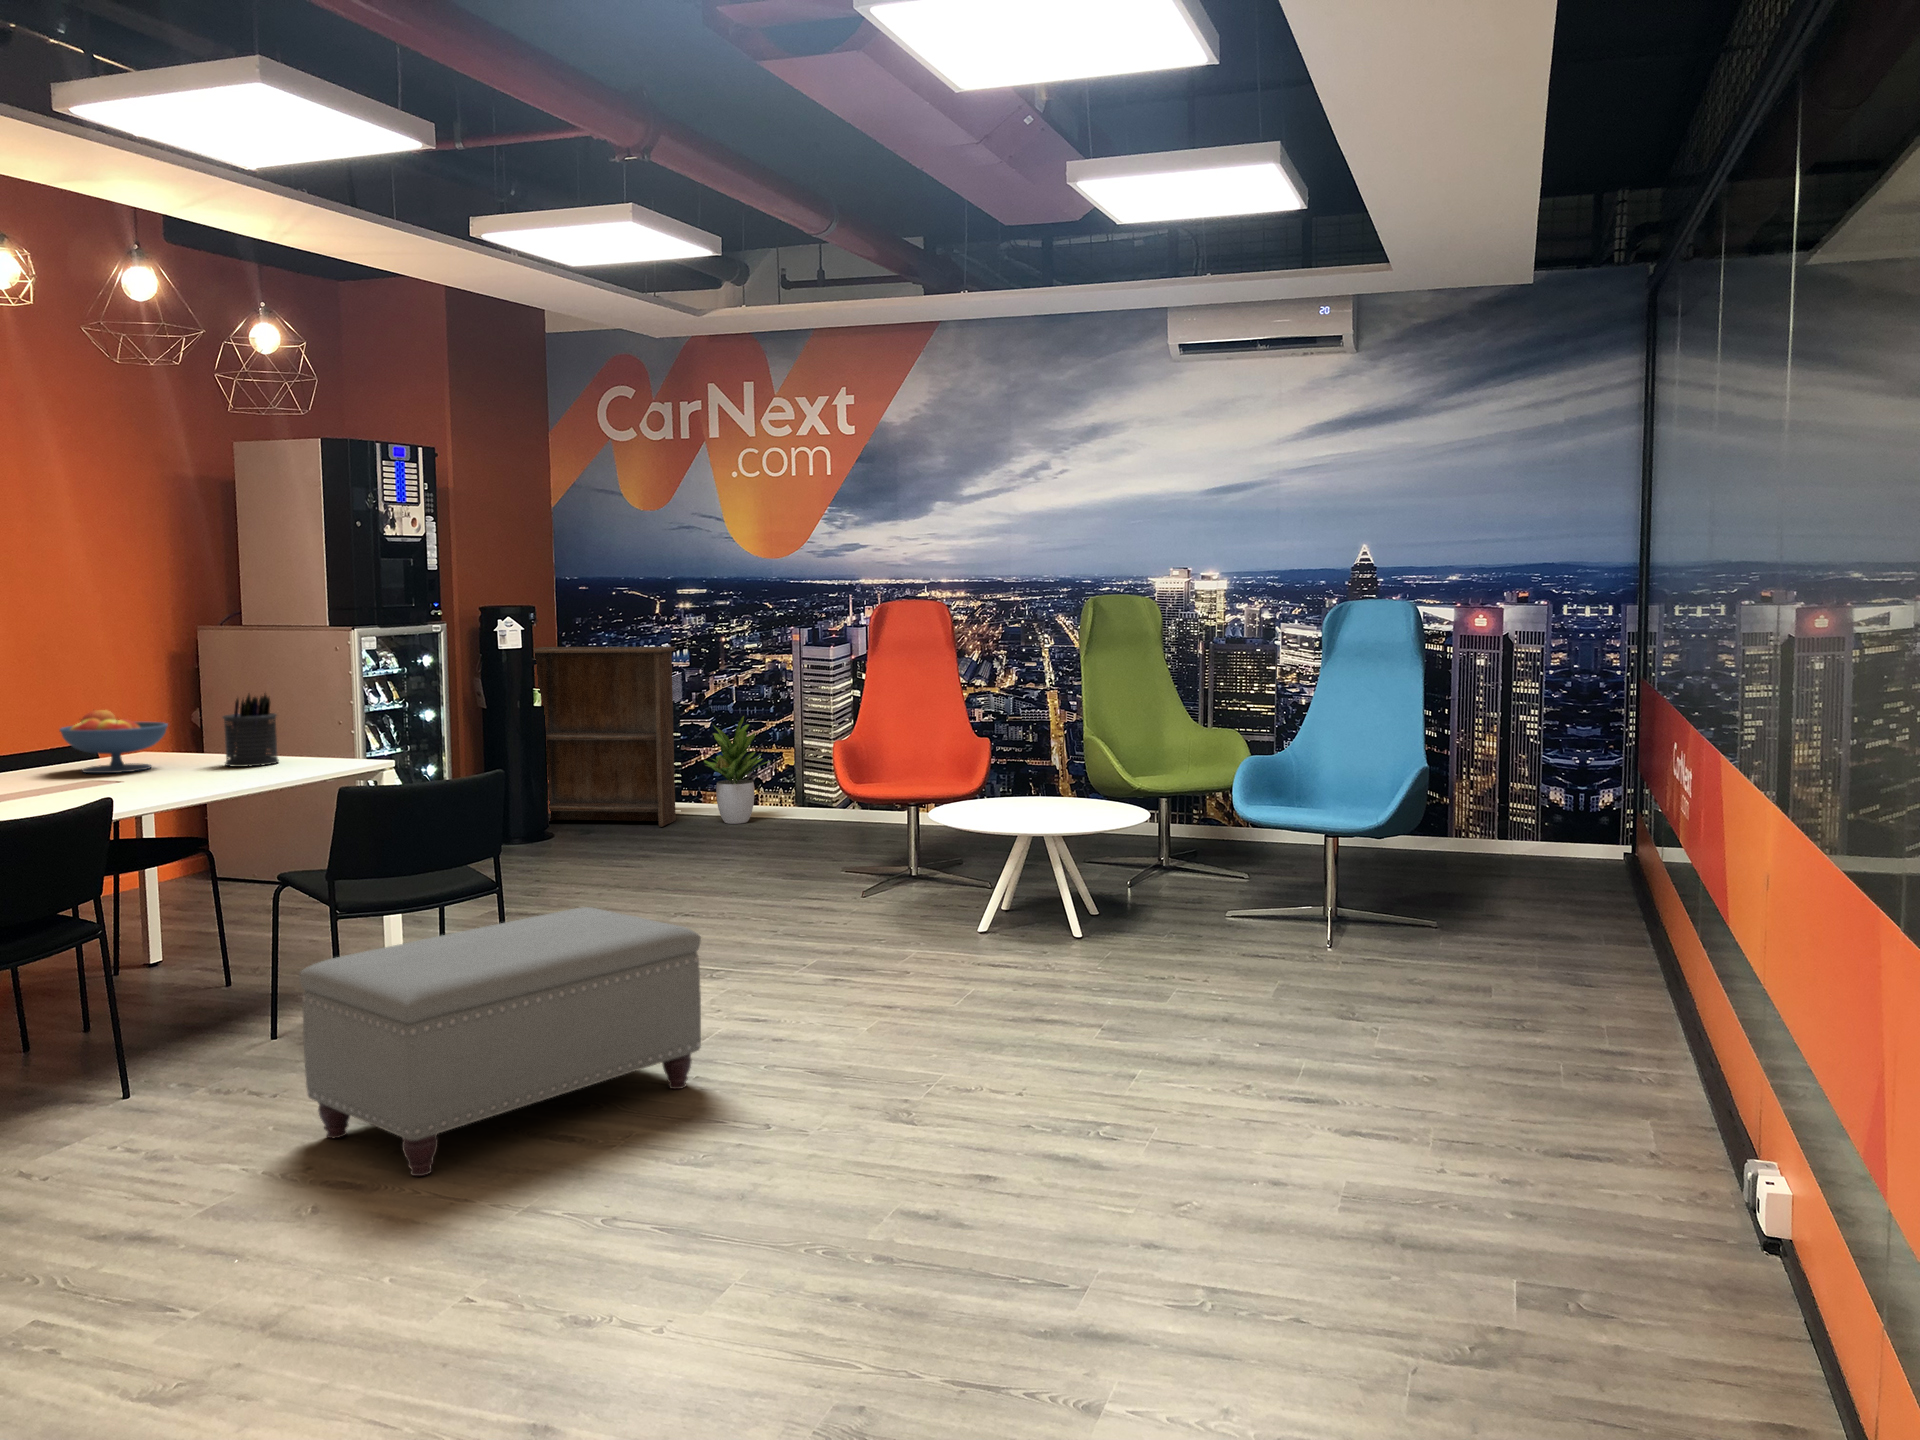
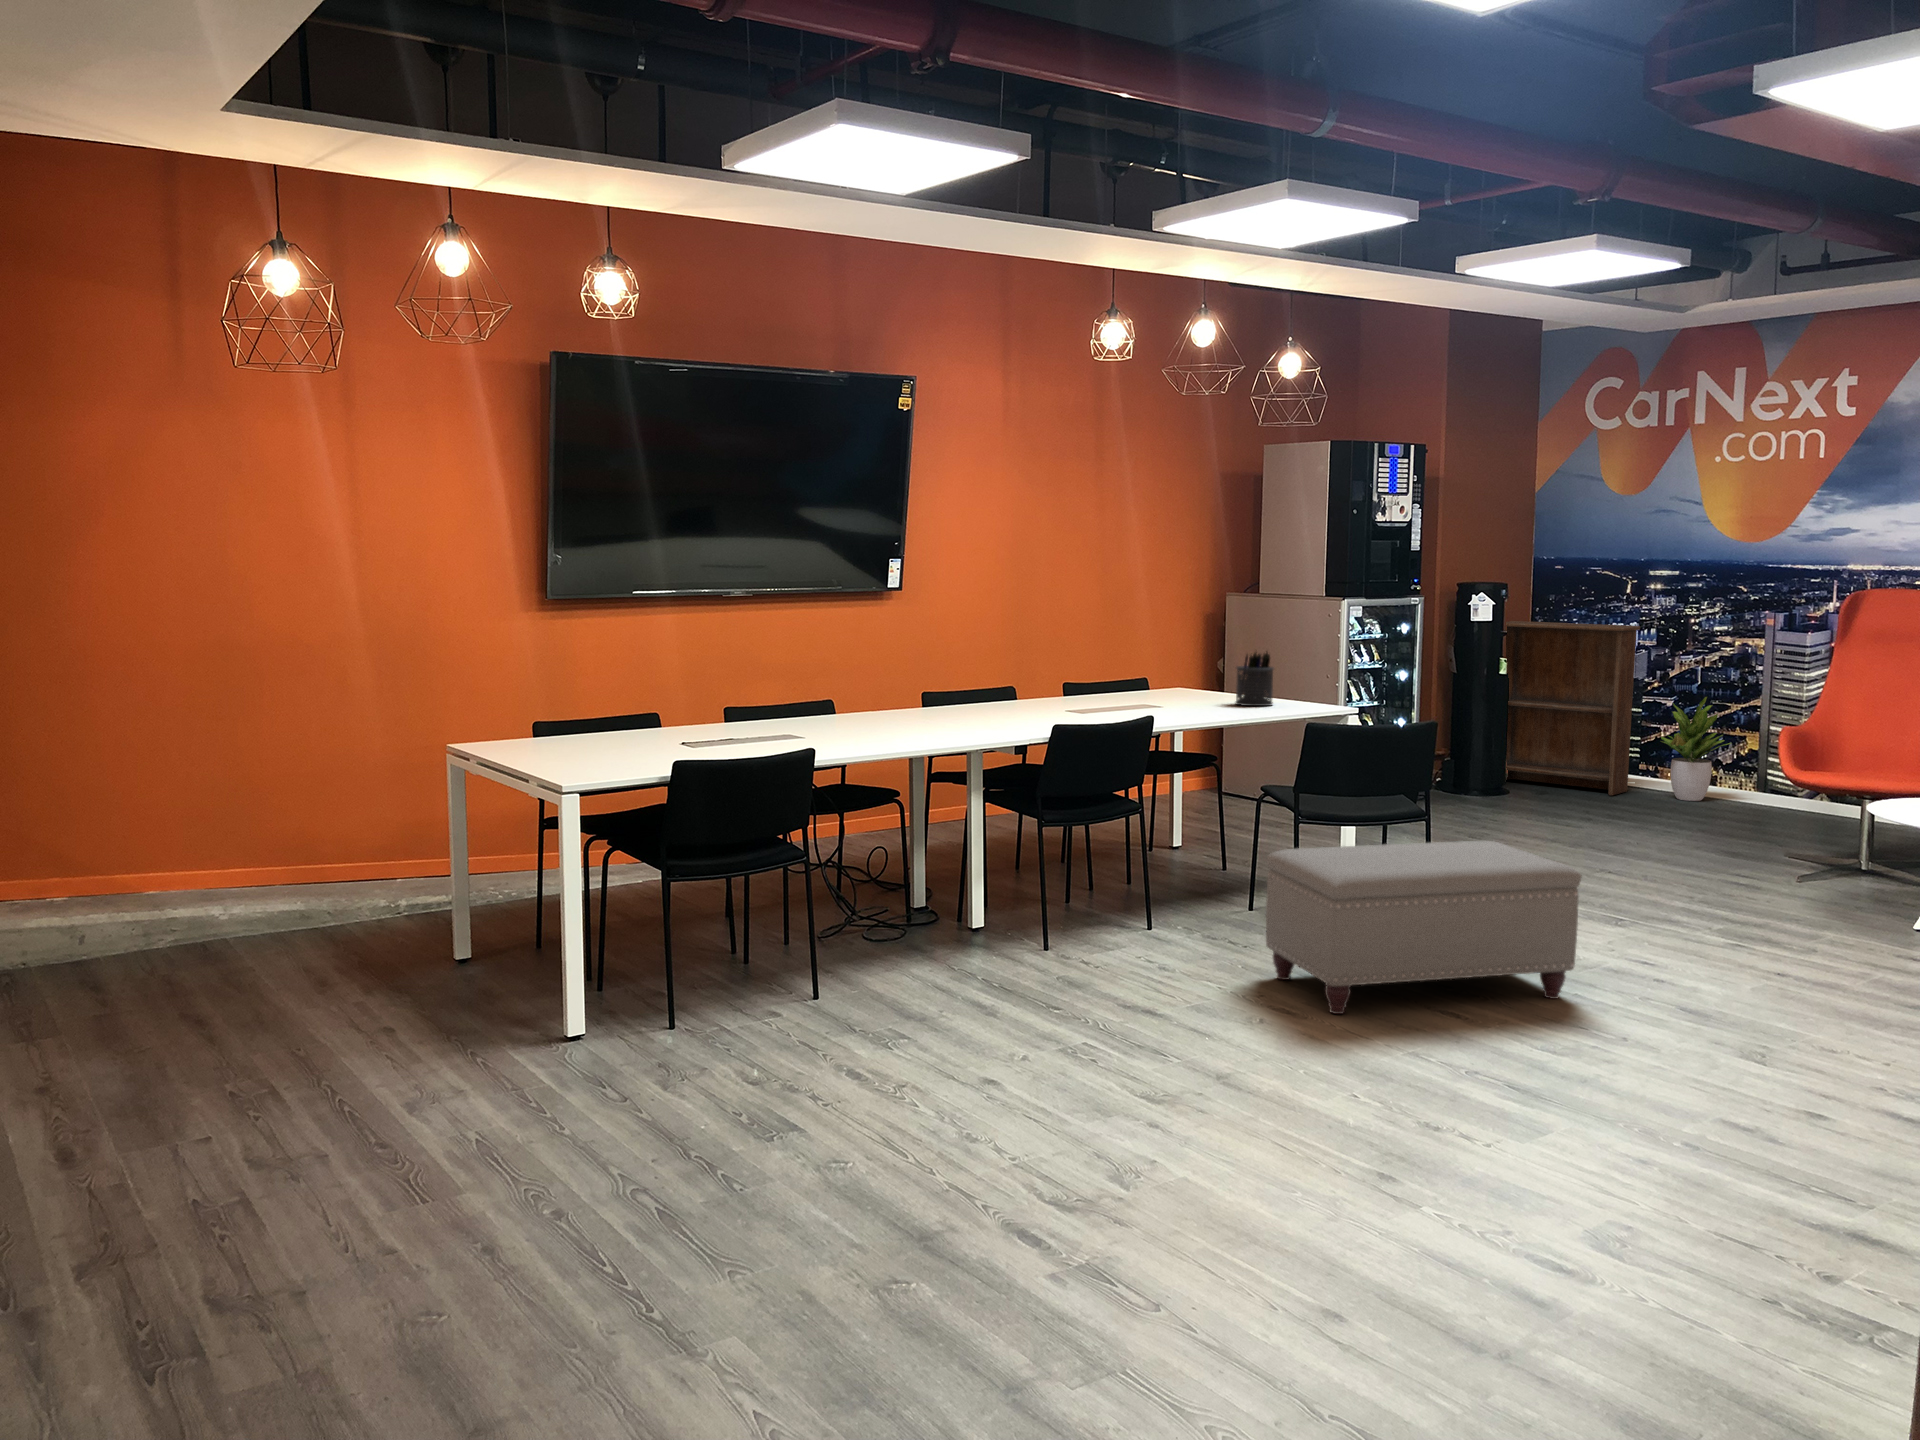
fruit bowl: present [60,710,168,773] -> none [1129,656,1199,703]

